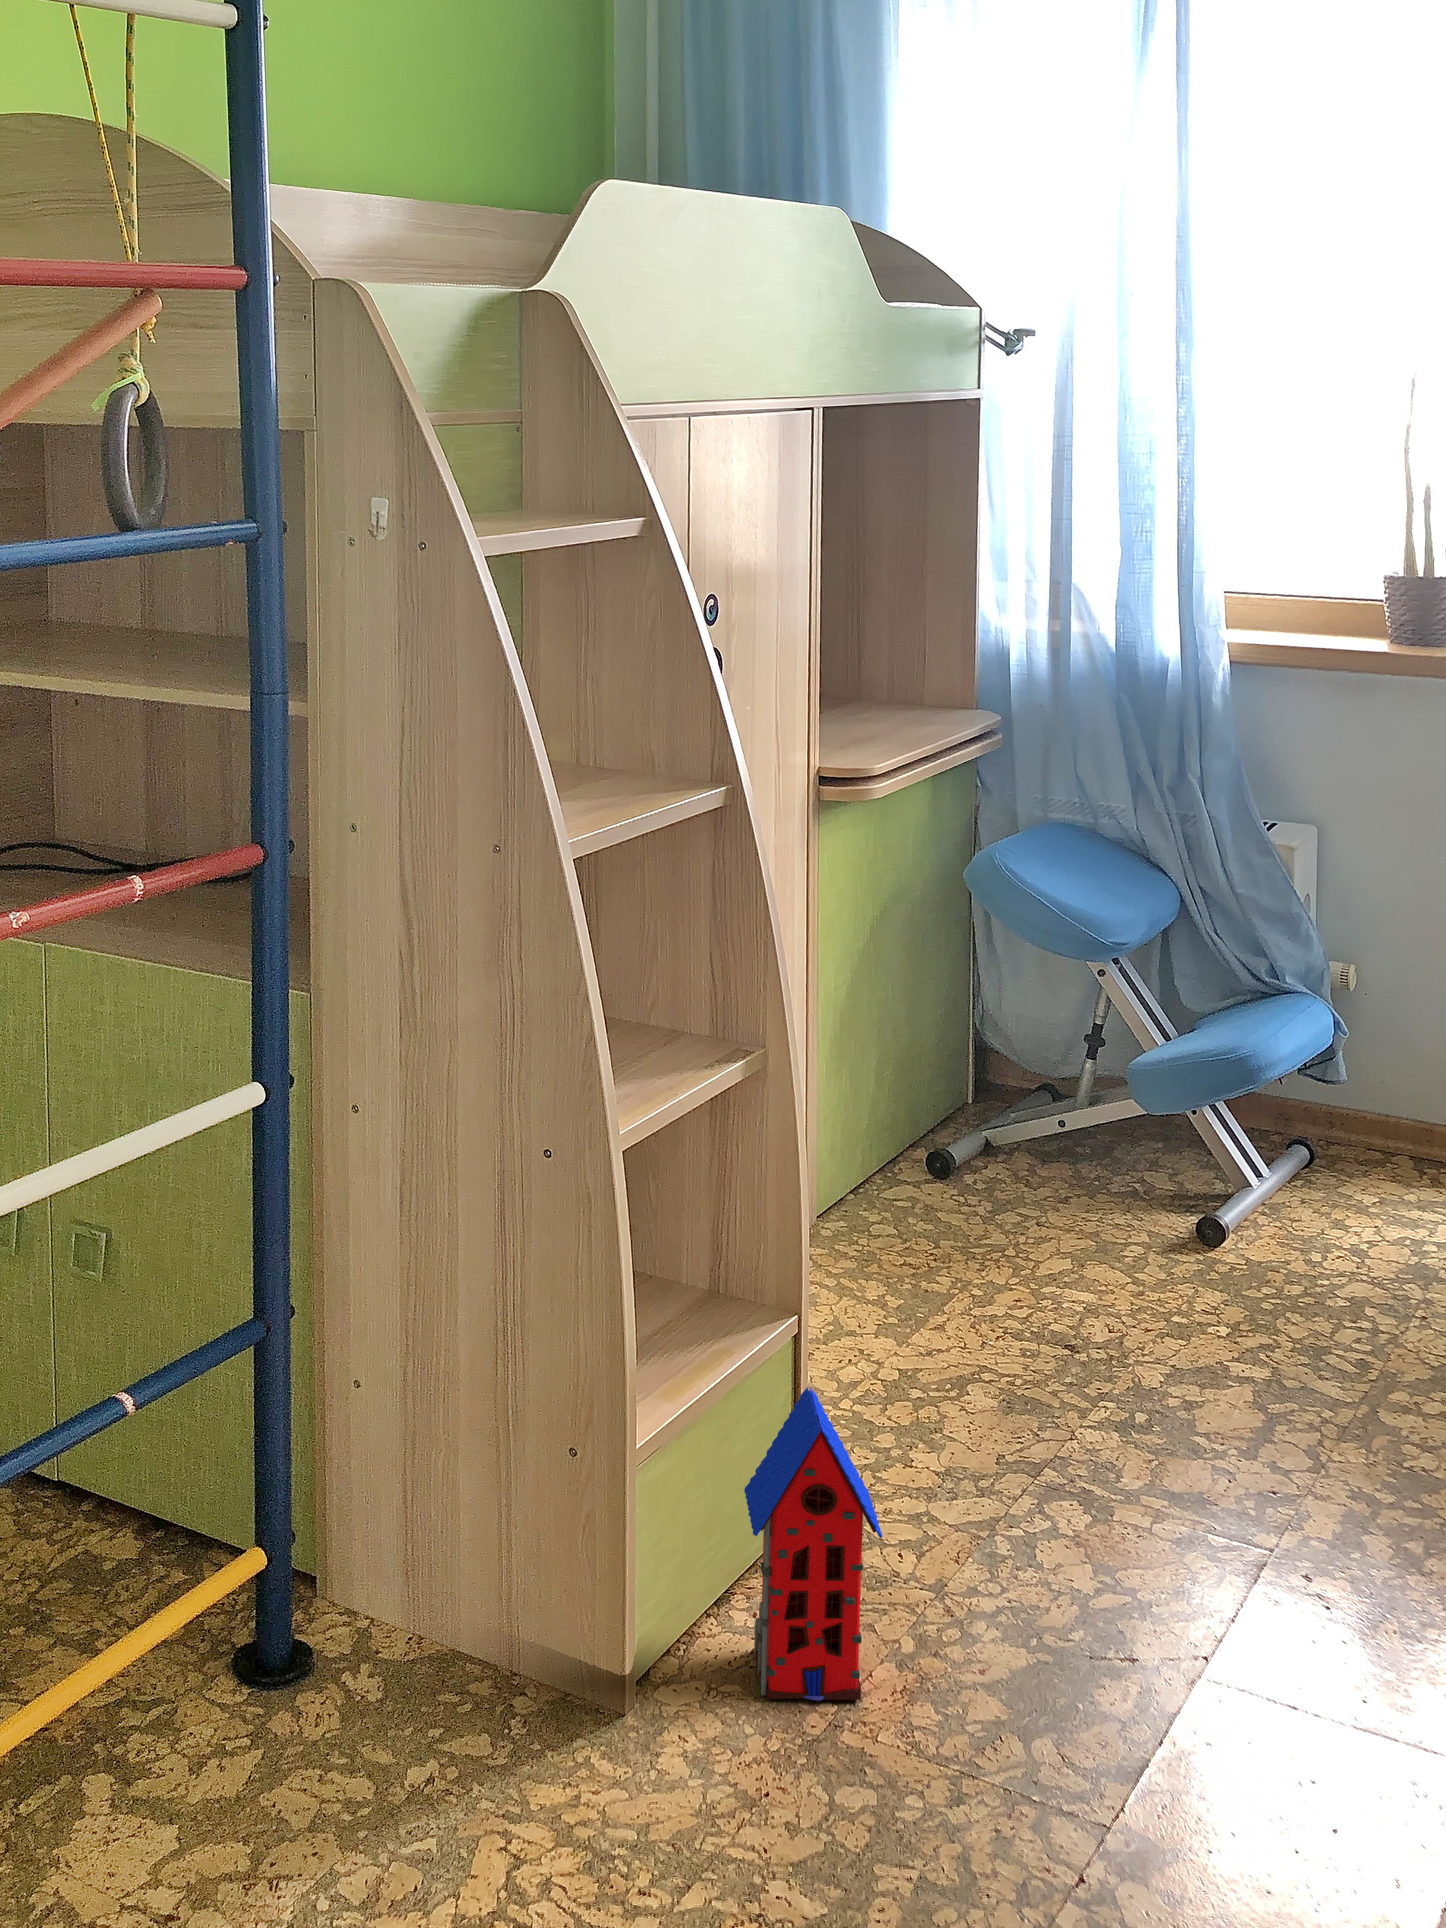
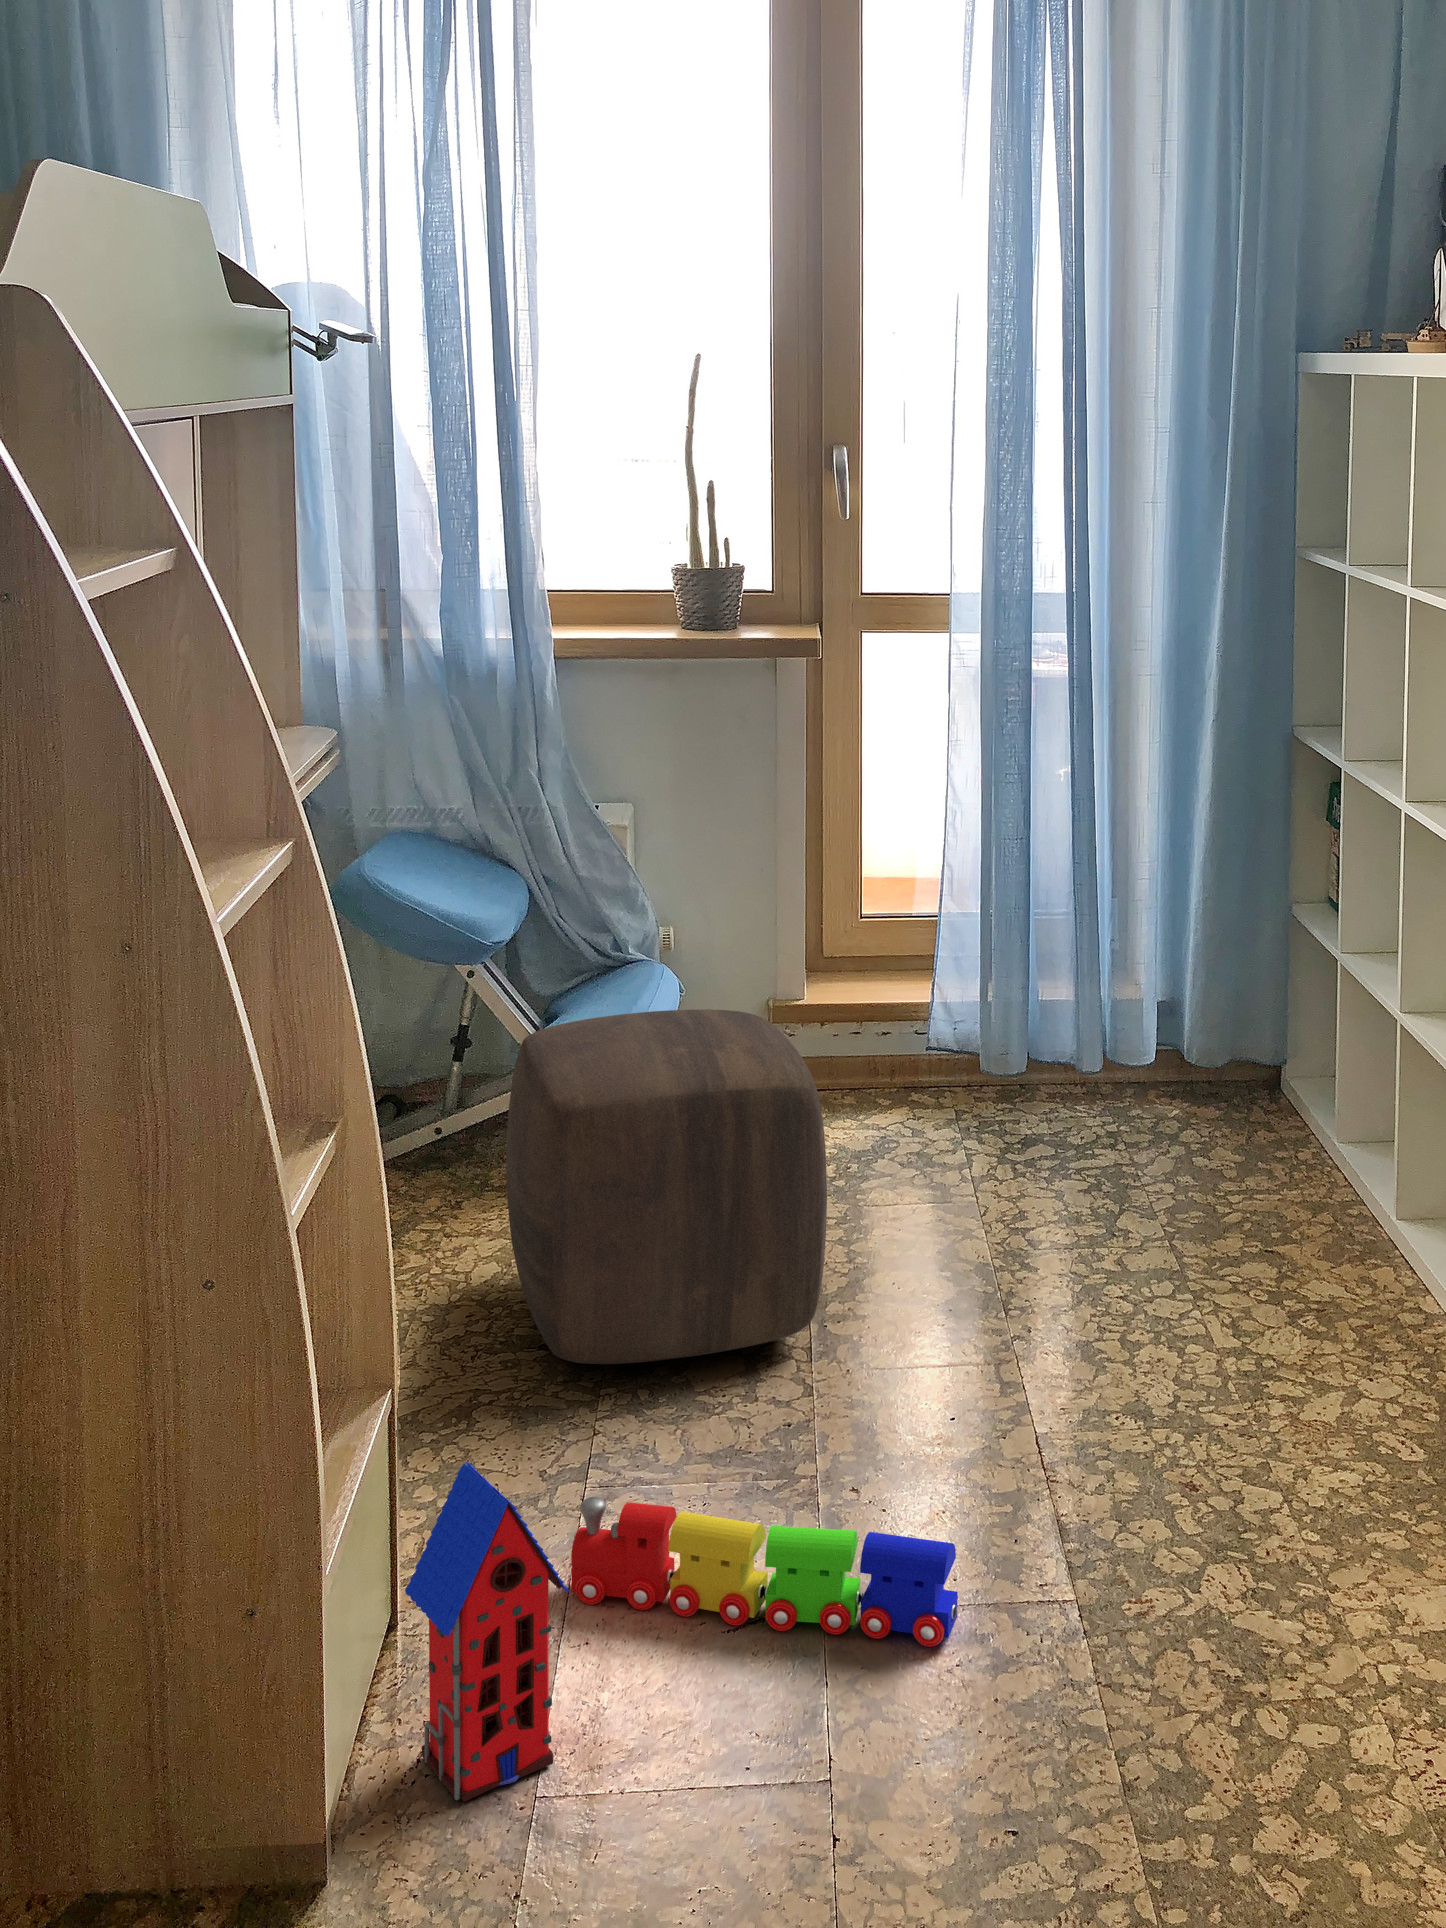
ottoman: none [1043,1027,1384,1404] -> present [506,1009,827,1364]
toy train: none [962,1478,1345,1747] -> present [571,1497,958,1647]

